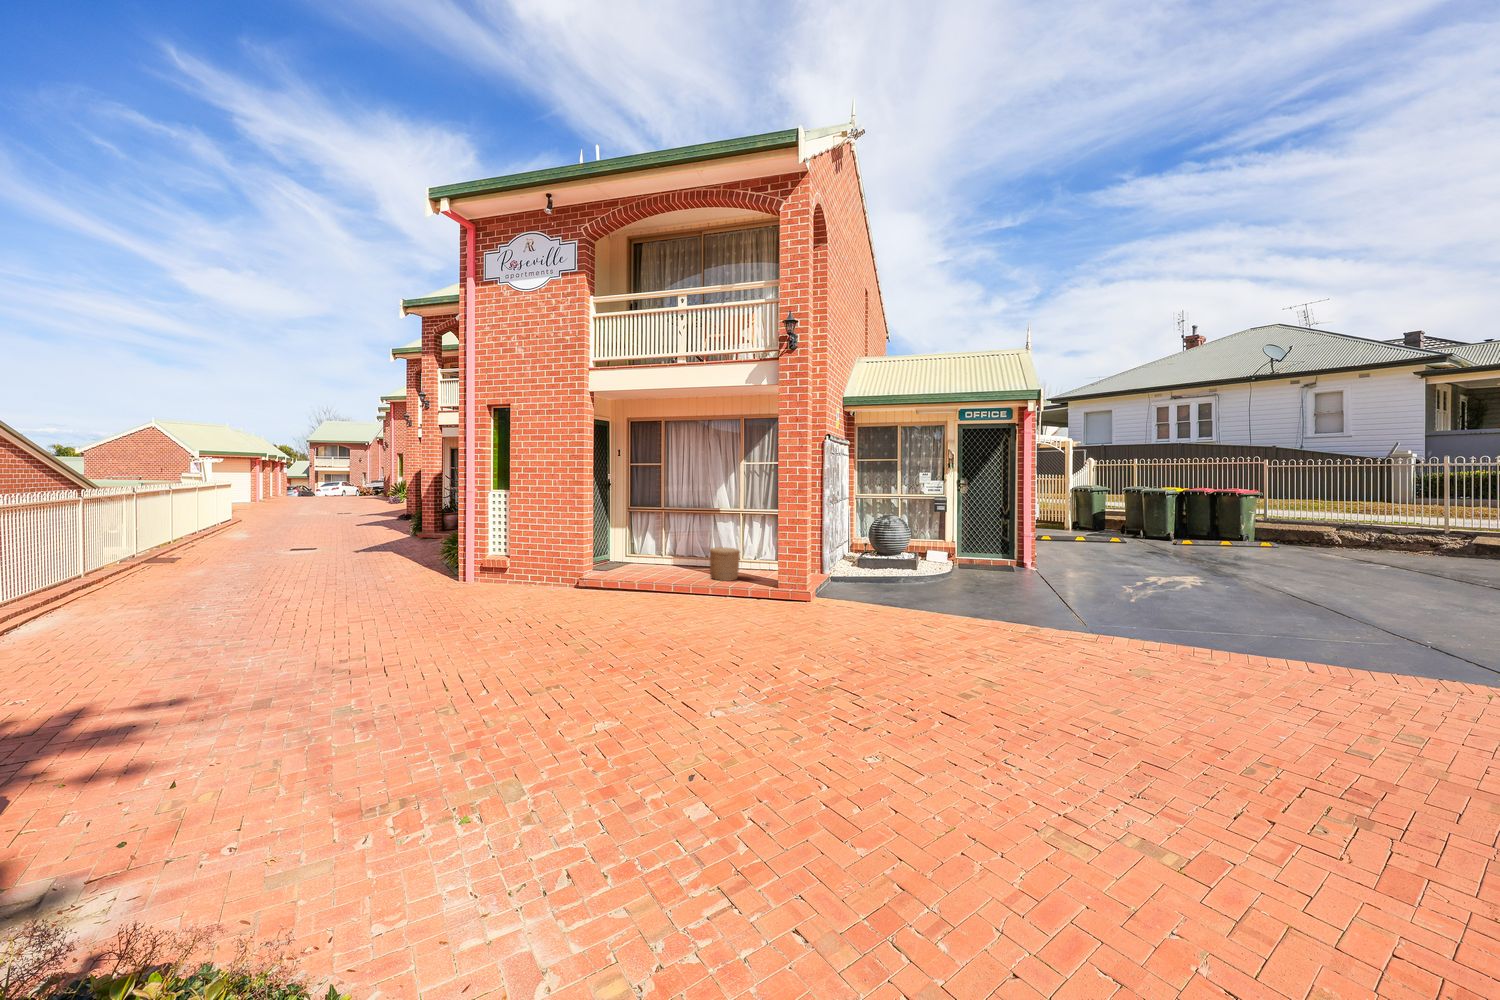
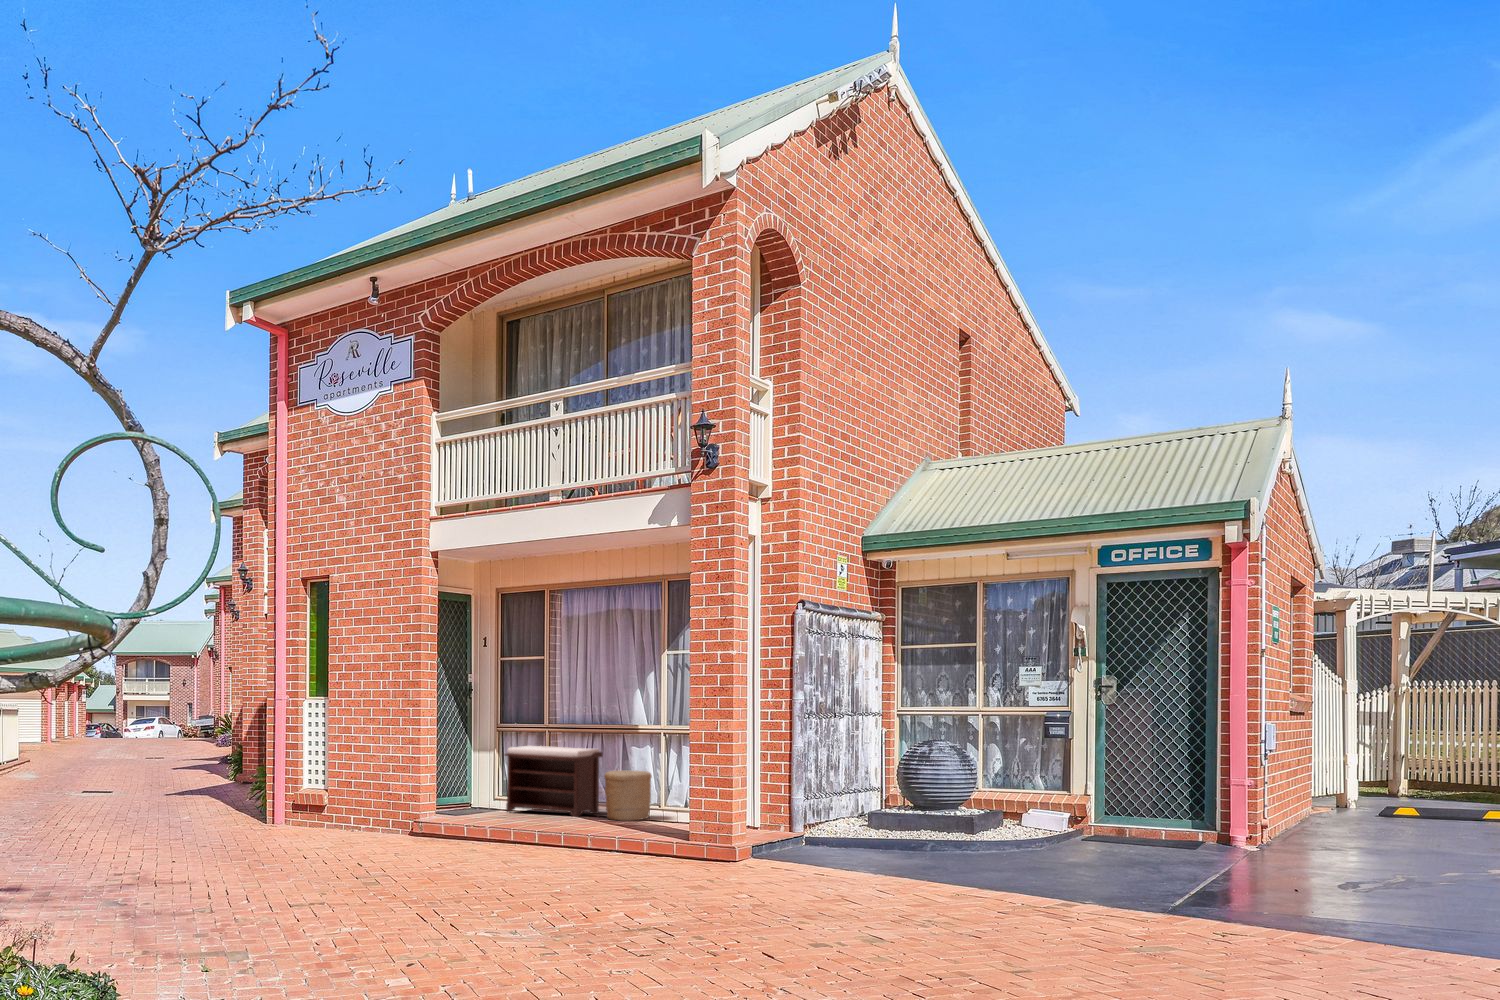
bench: none [634,527,702,576] -> present [505,746,603,817]

